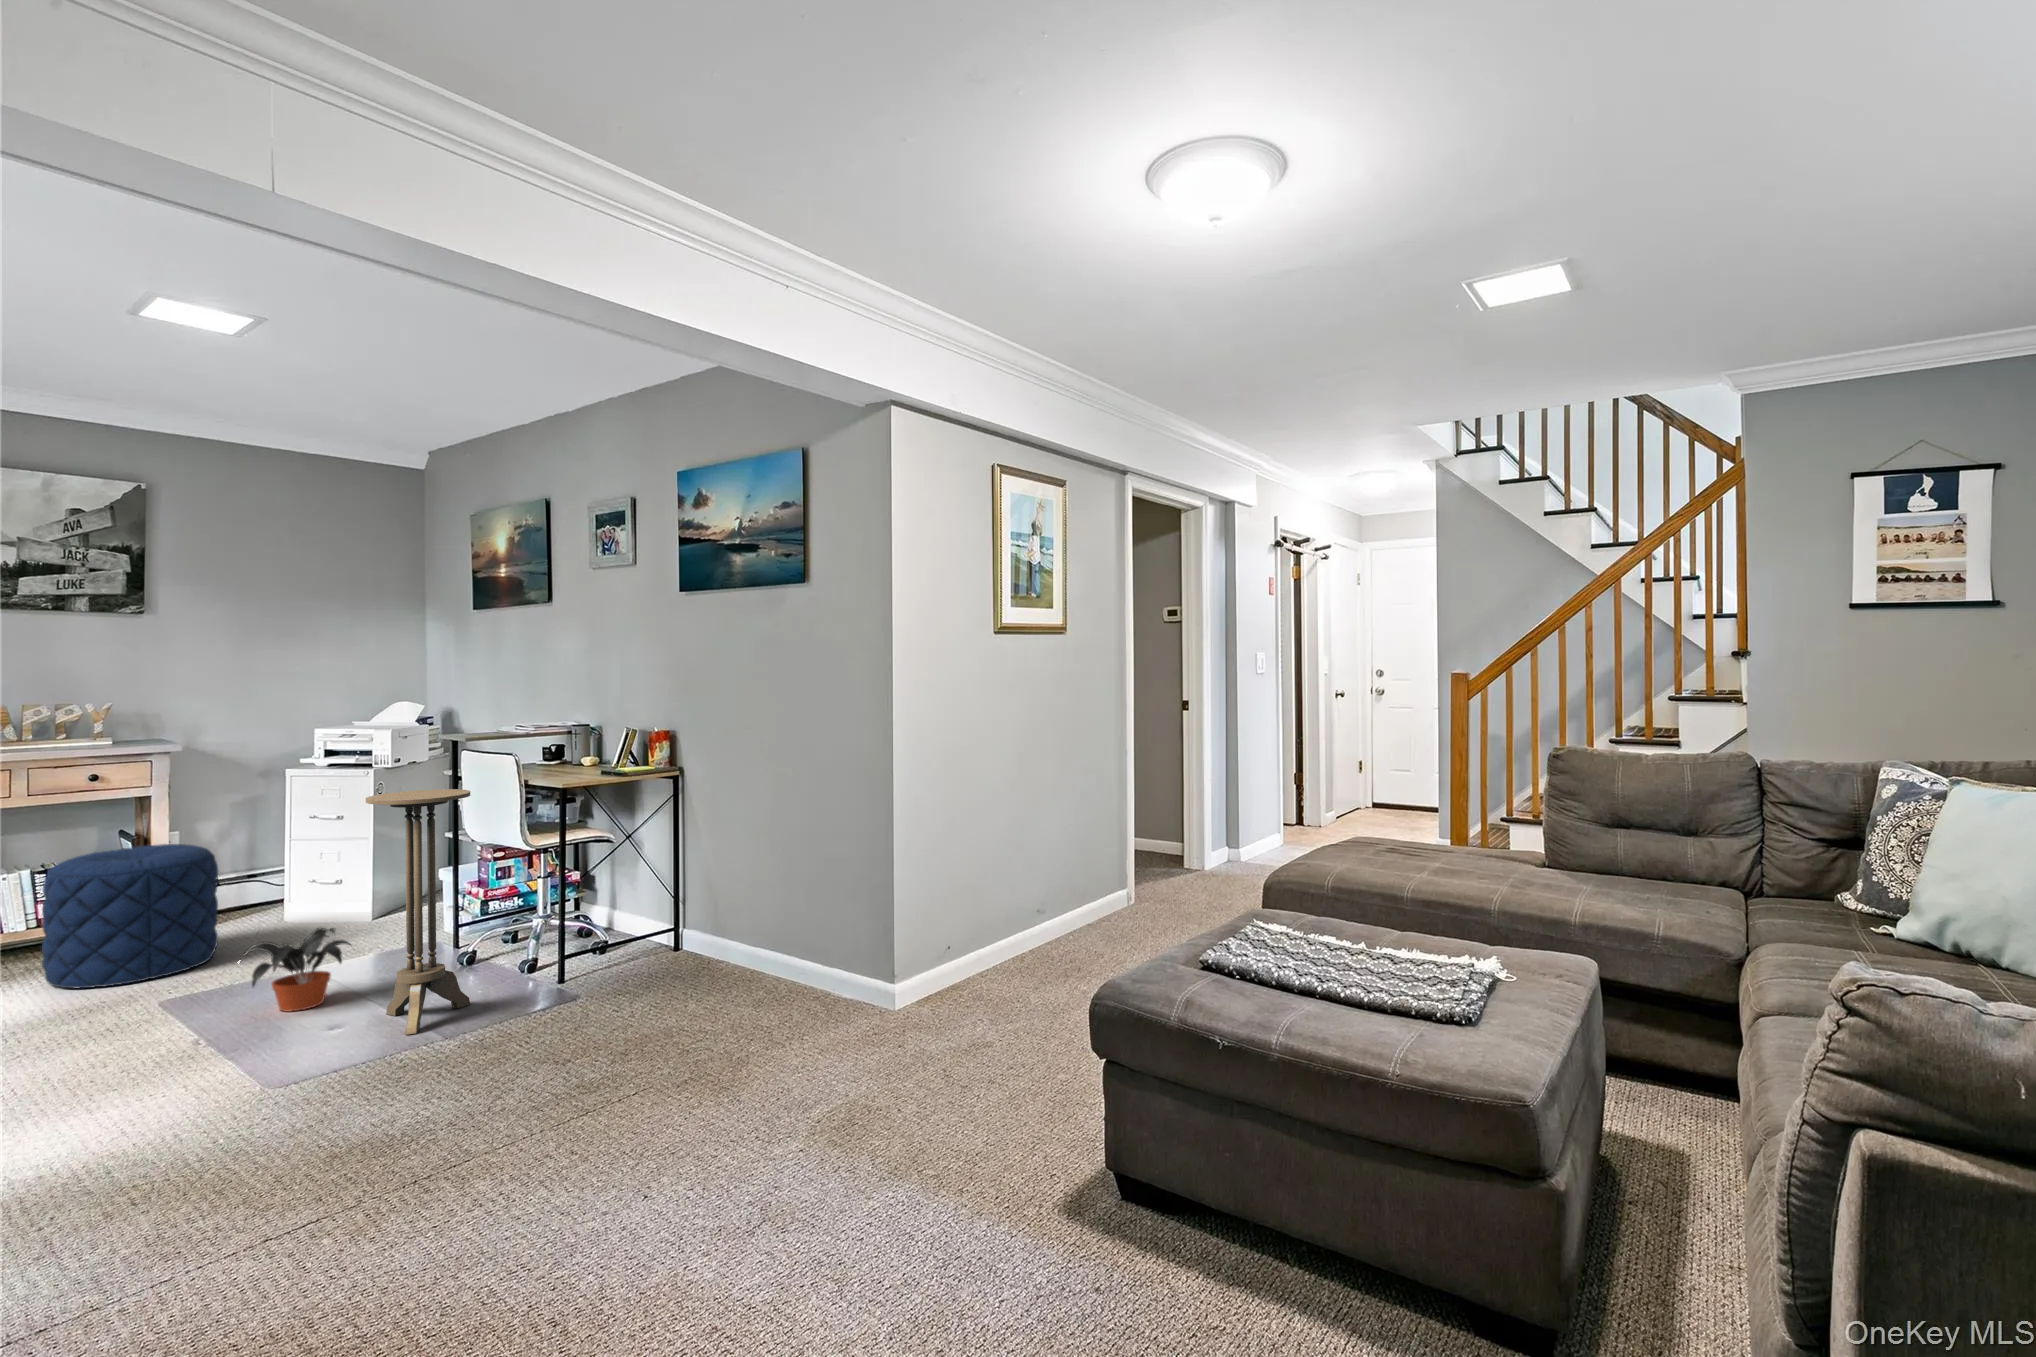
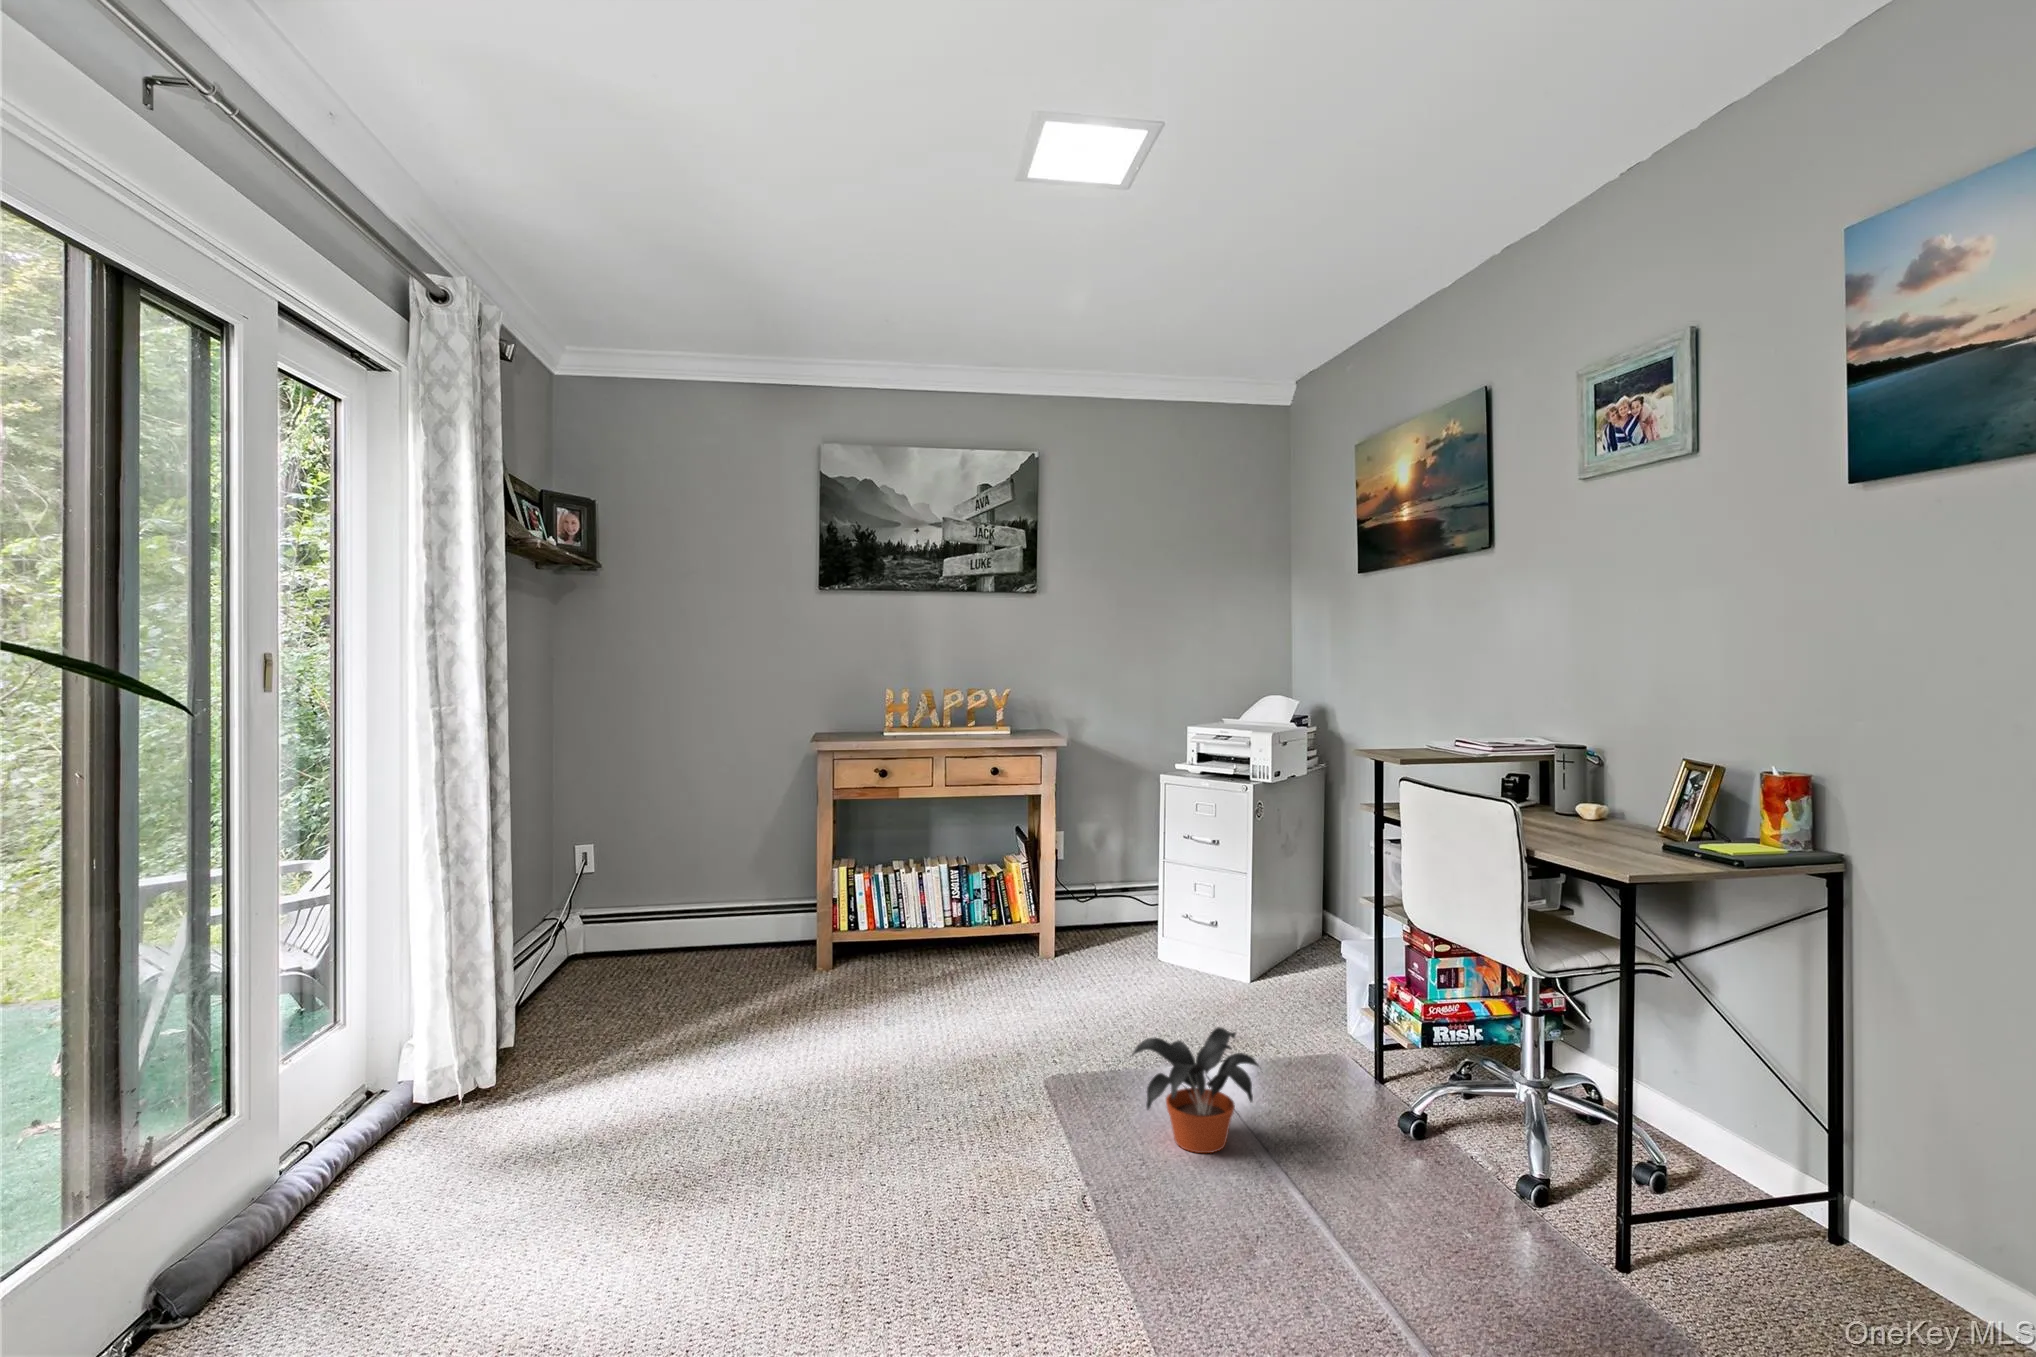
side table: present [366,789,470,1035] -> none [1299,855,1458,1294]
pouf: present [42,844,218,988] -> none [953,858,1101,1027]

